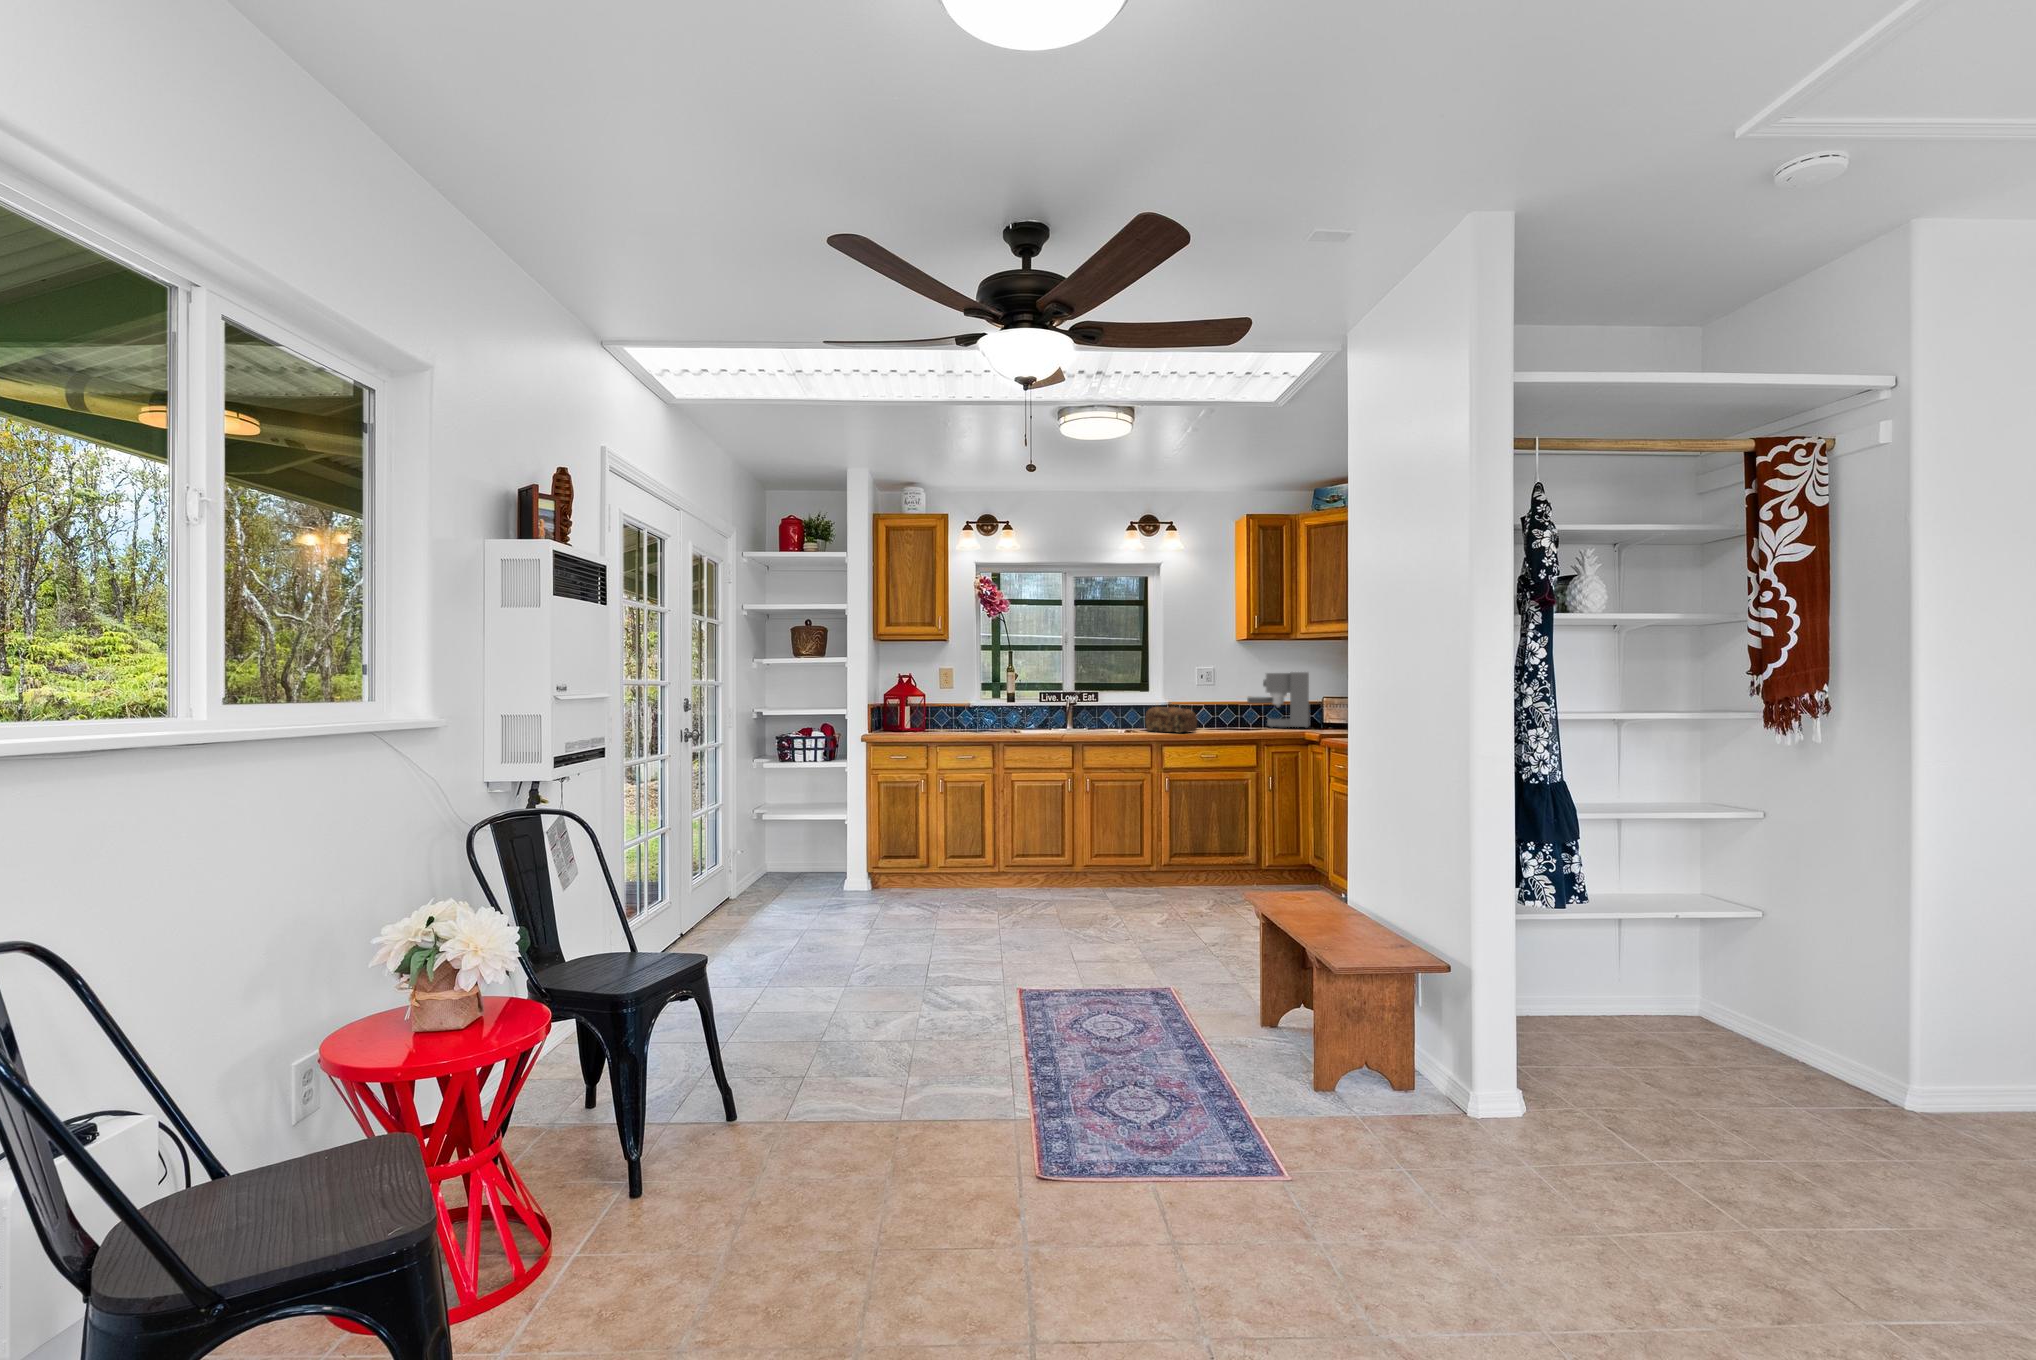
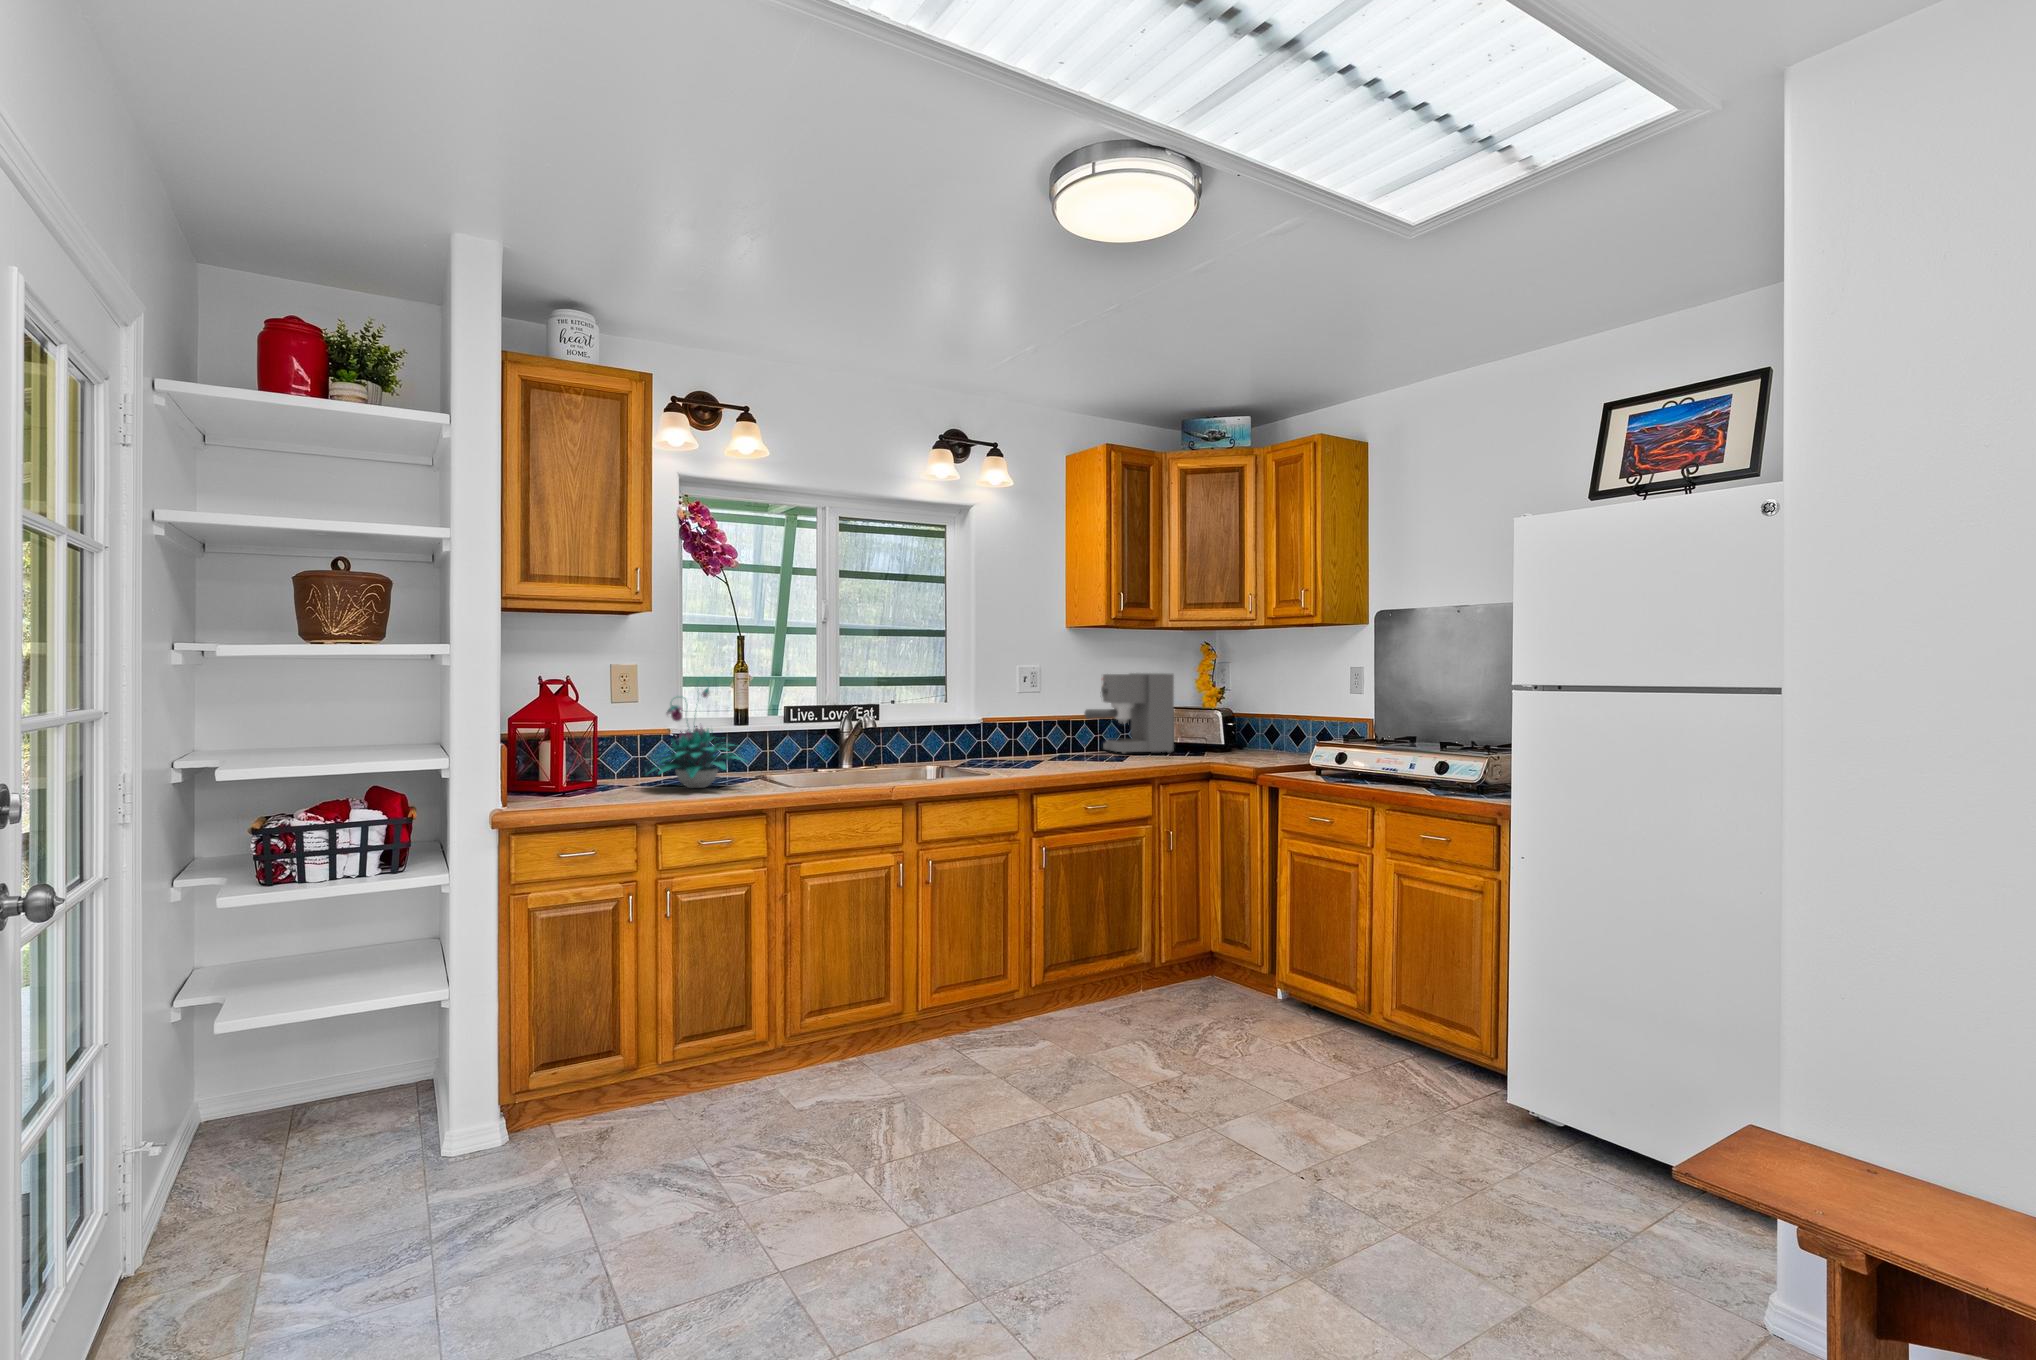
plant: none [945,674,999,732] -> present [649,680,745,788]
bread loaf: present [1145,707,1197,733] -> none [984,729,1065,771]

